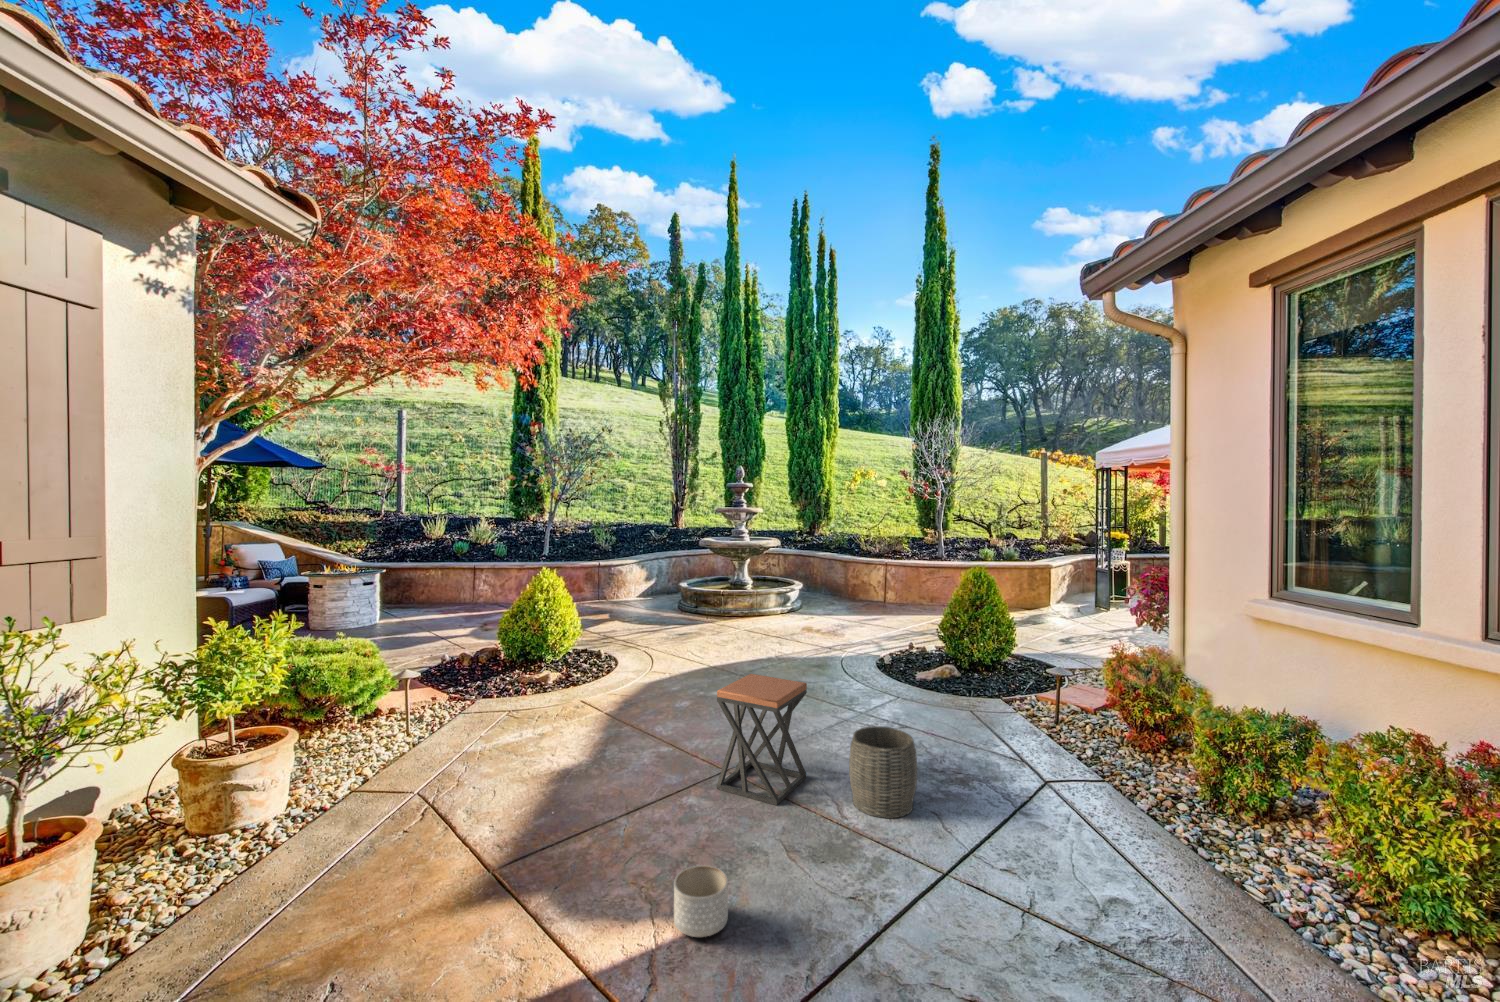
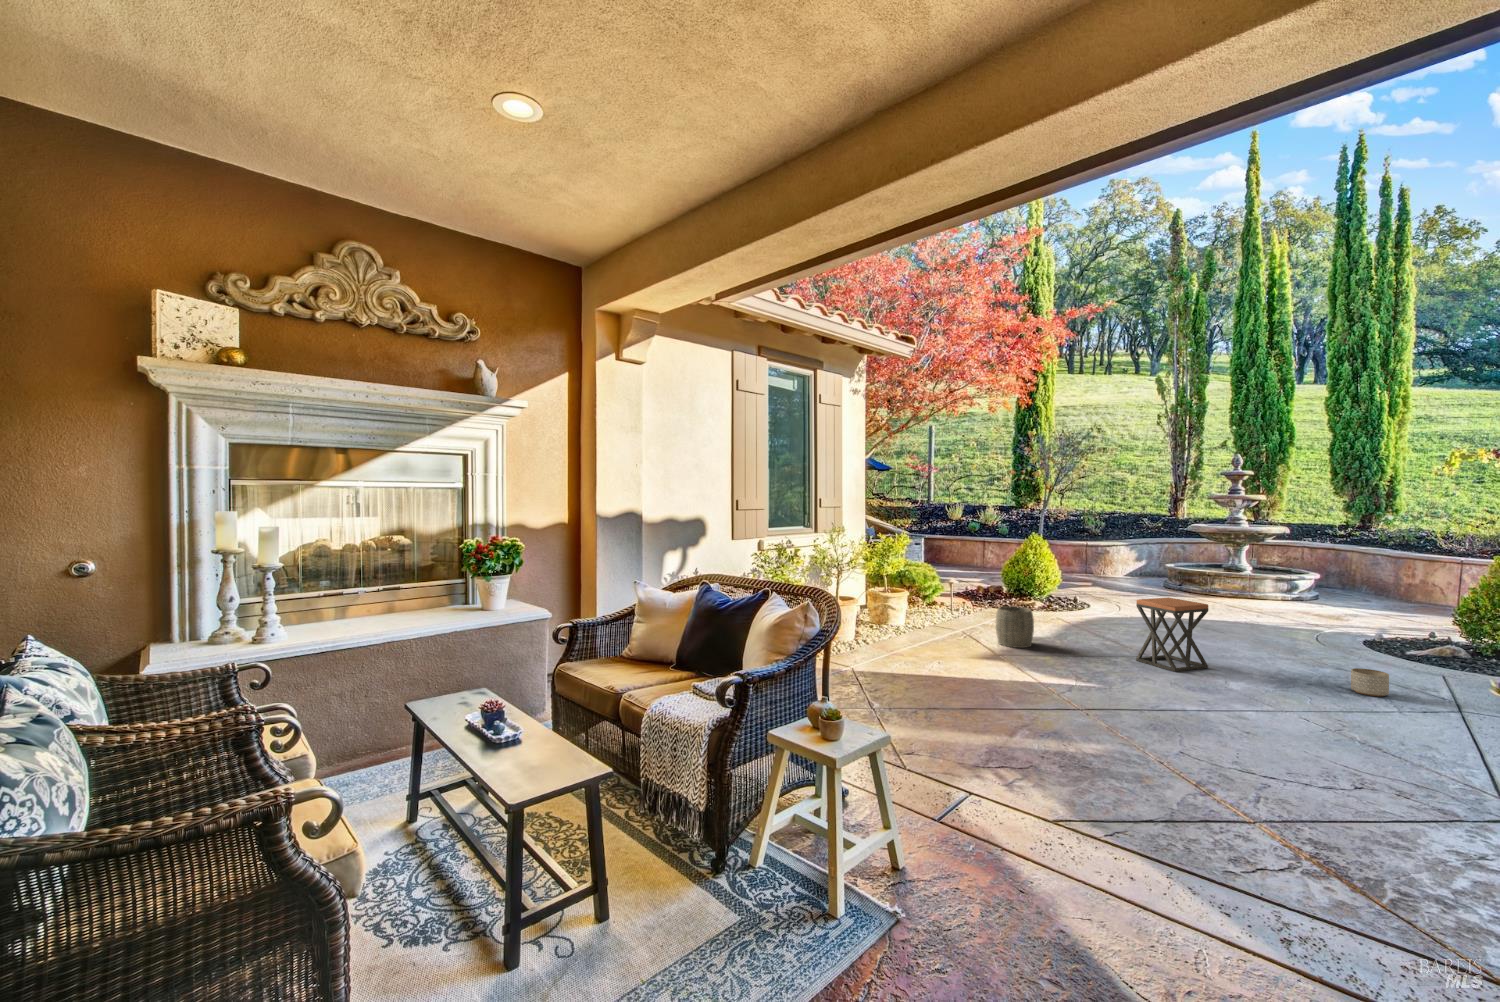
woven basket: present [849,727,917,818] -> present [996,606,1034,648]
planter: present [674,865,728,937] -> present [1351,668,1389,696]

